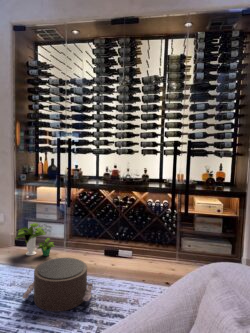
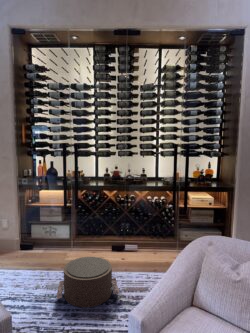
potted plant: present [15,223,55,256] -> none [23,226,64,258]

